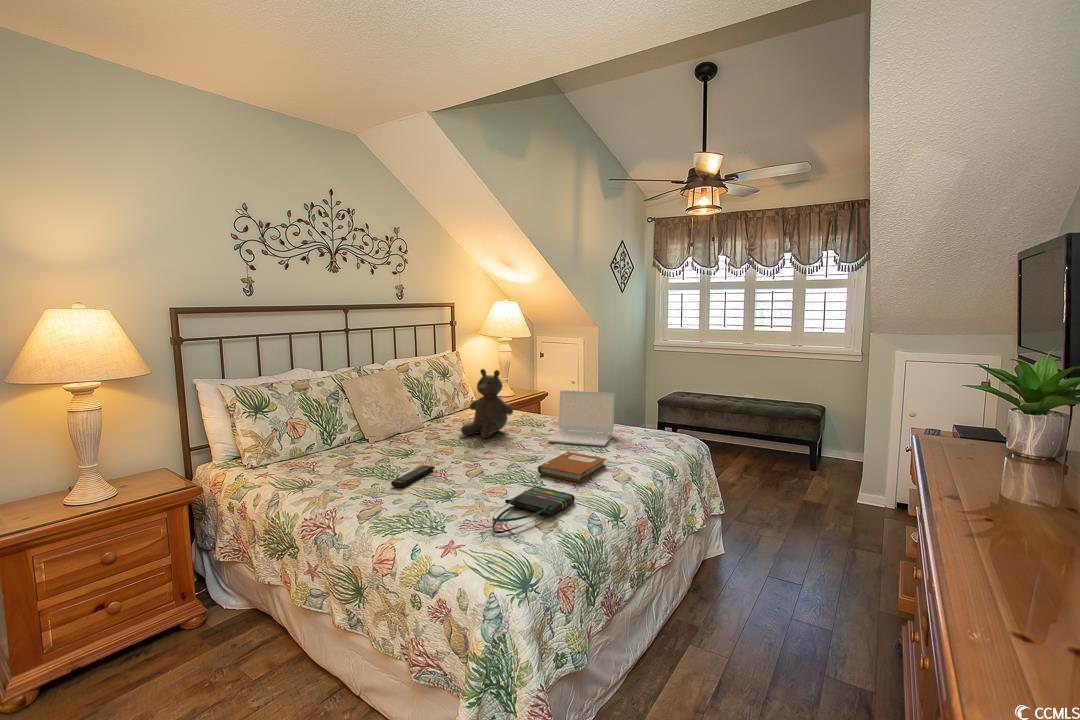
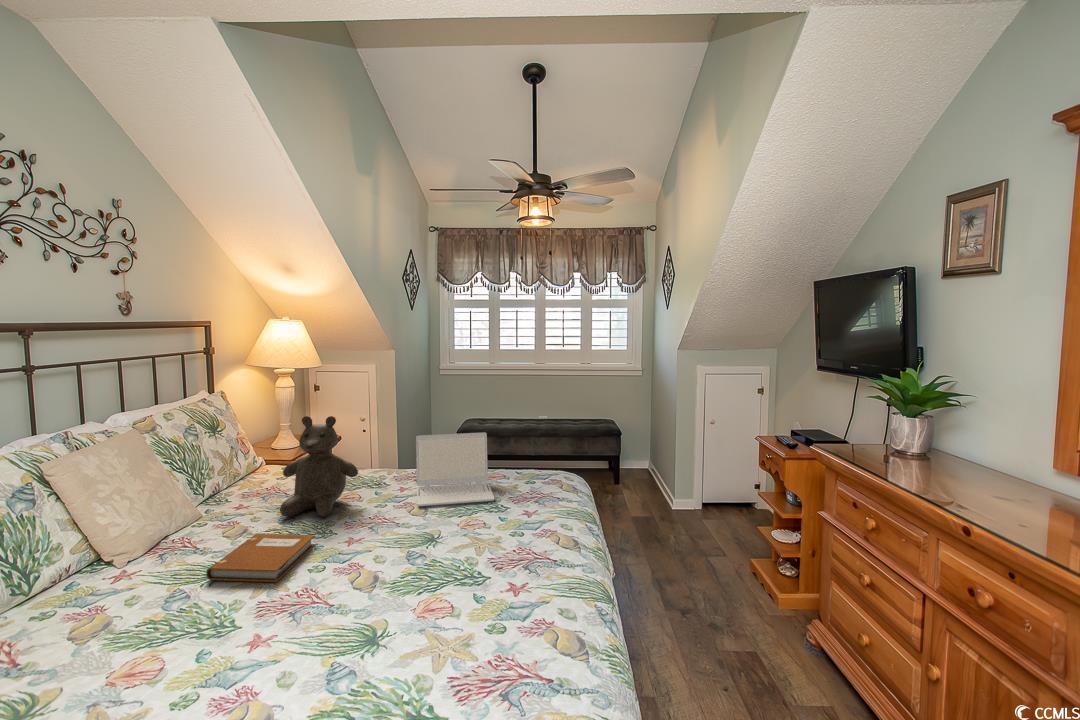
notebook: present [538,452,606,482] -> present [206,534,315,582]
remote control: present [391,465,435,488] -> none [236,583,290,641]
tote bag: present [493,486,575,533] -> none [462,582,547,680]

